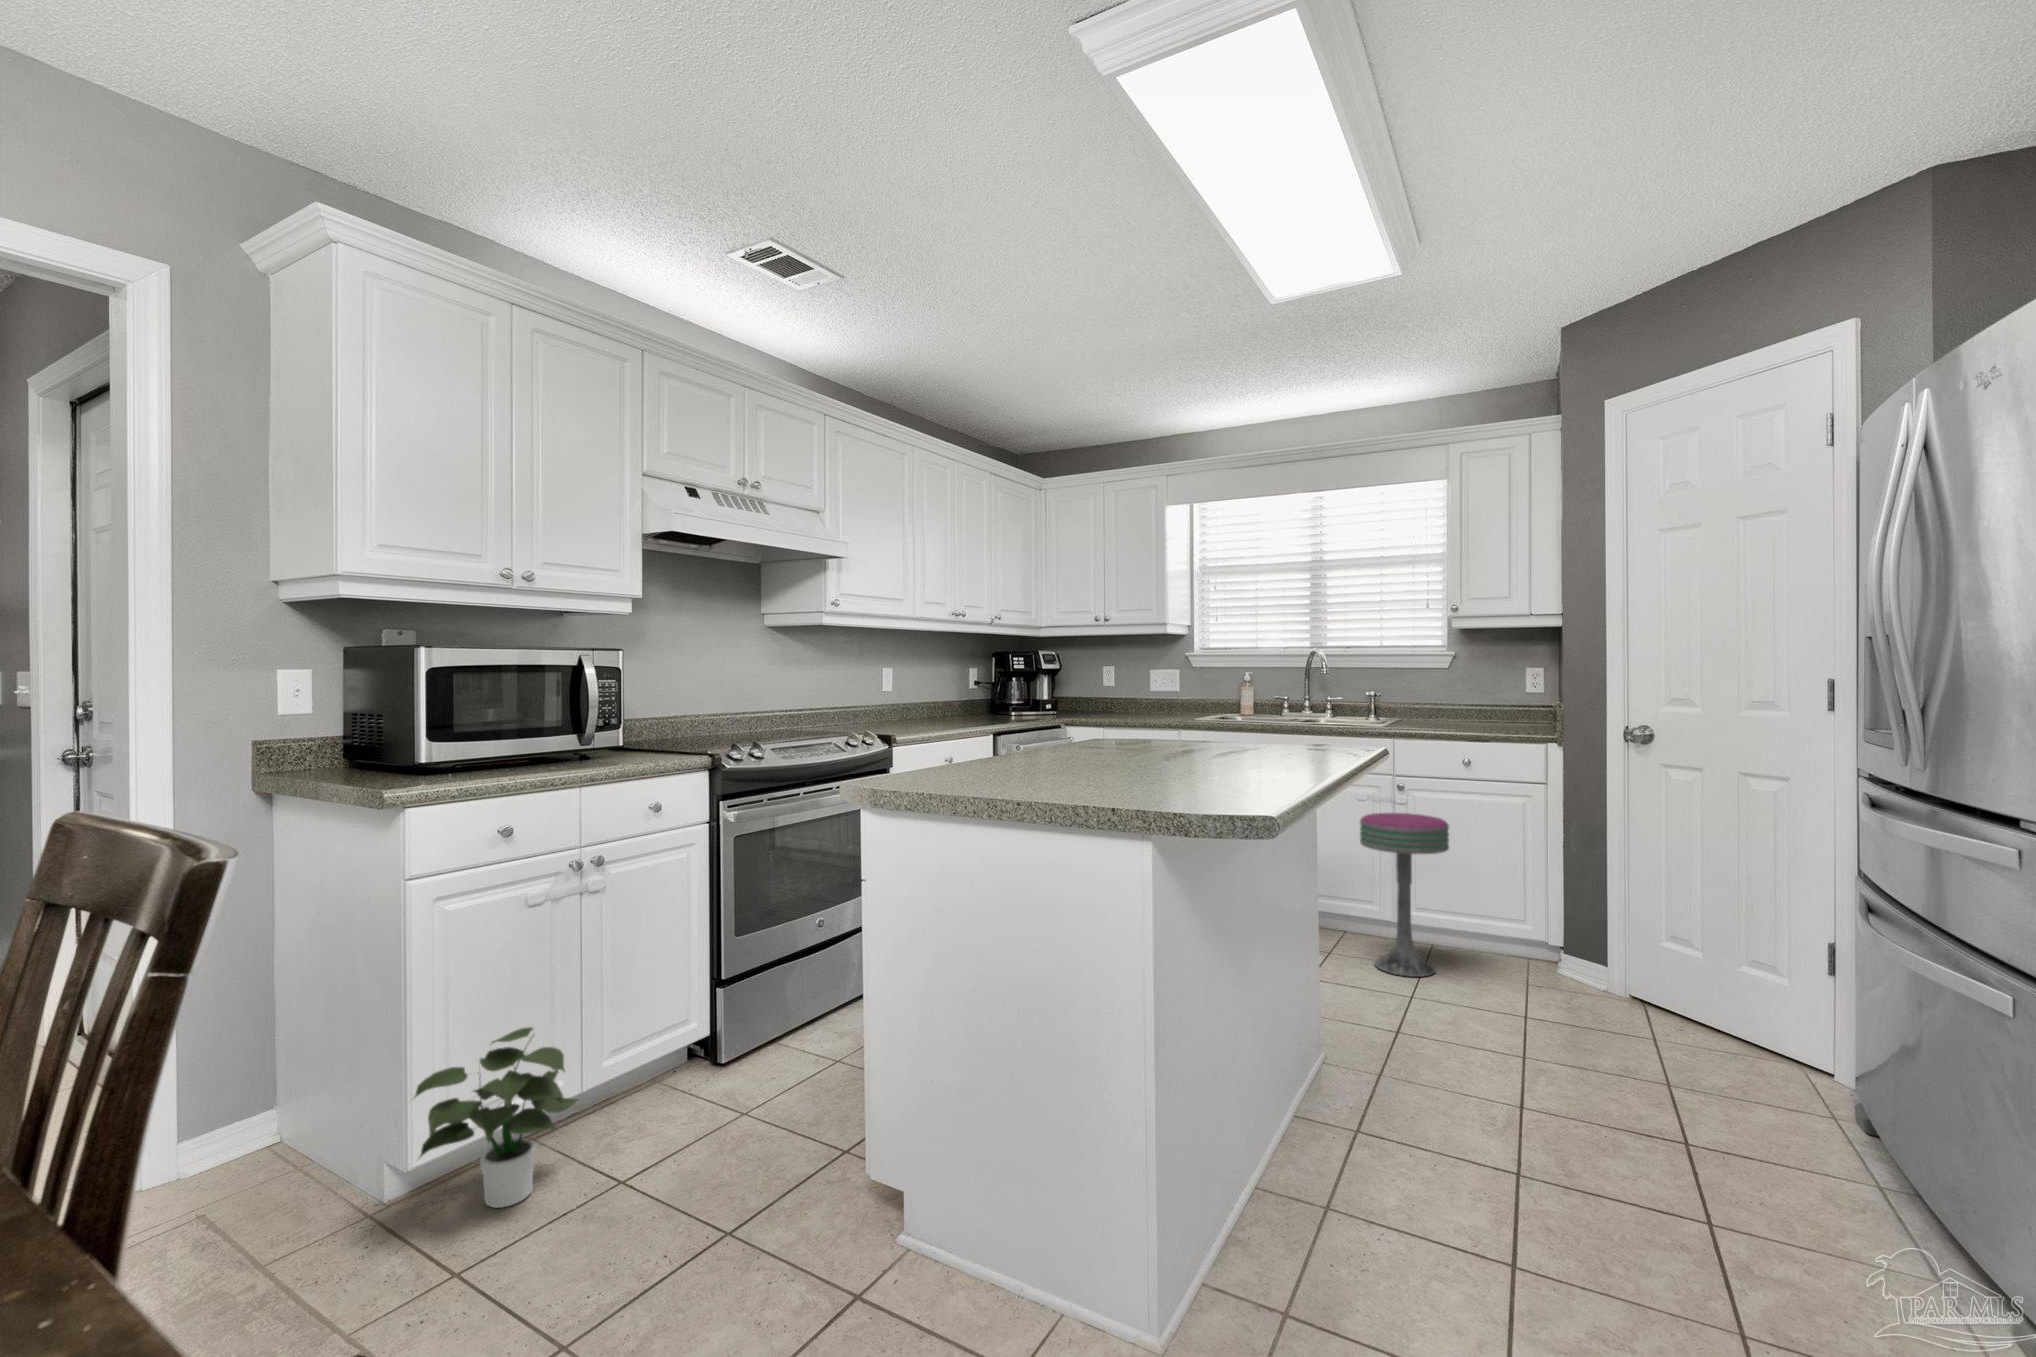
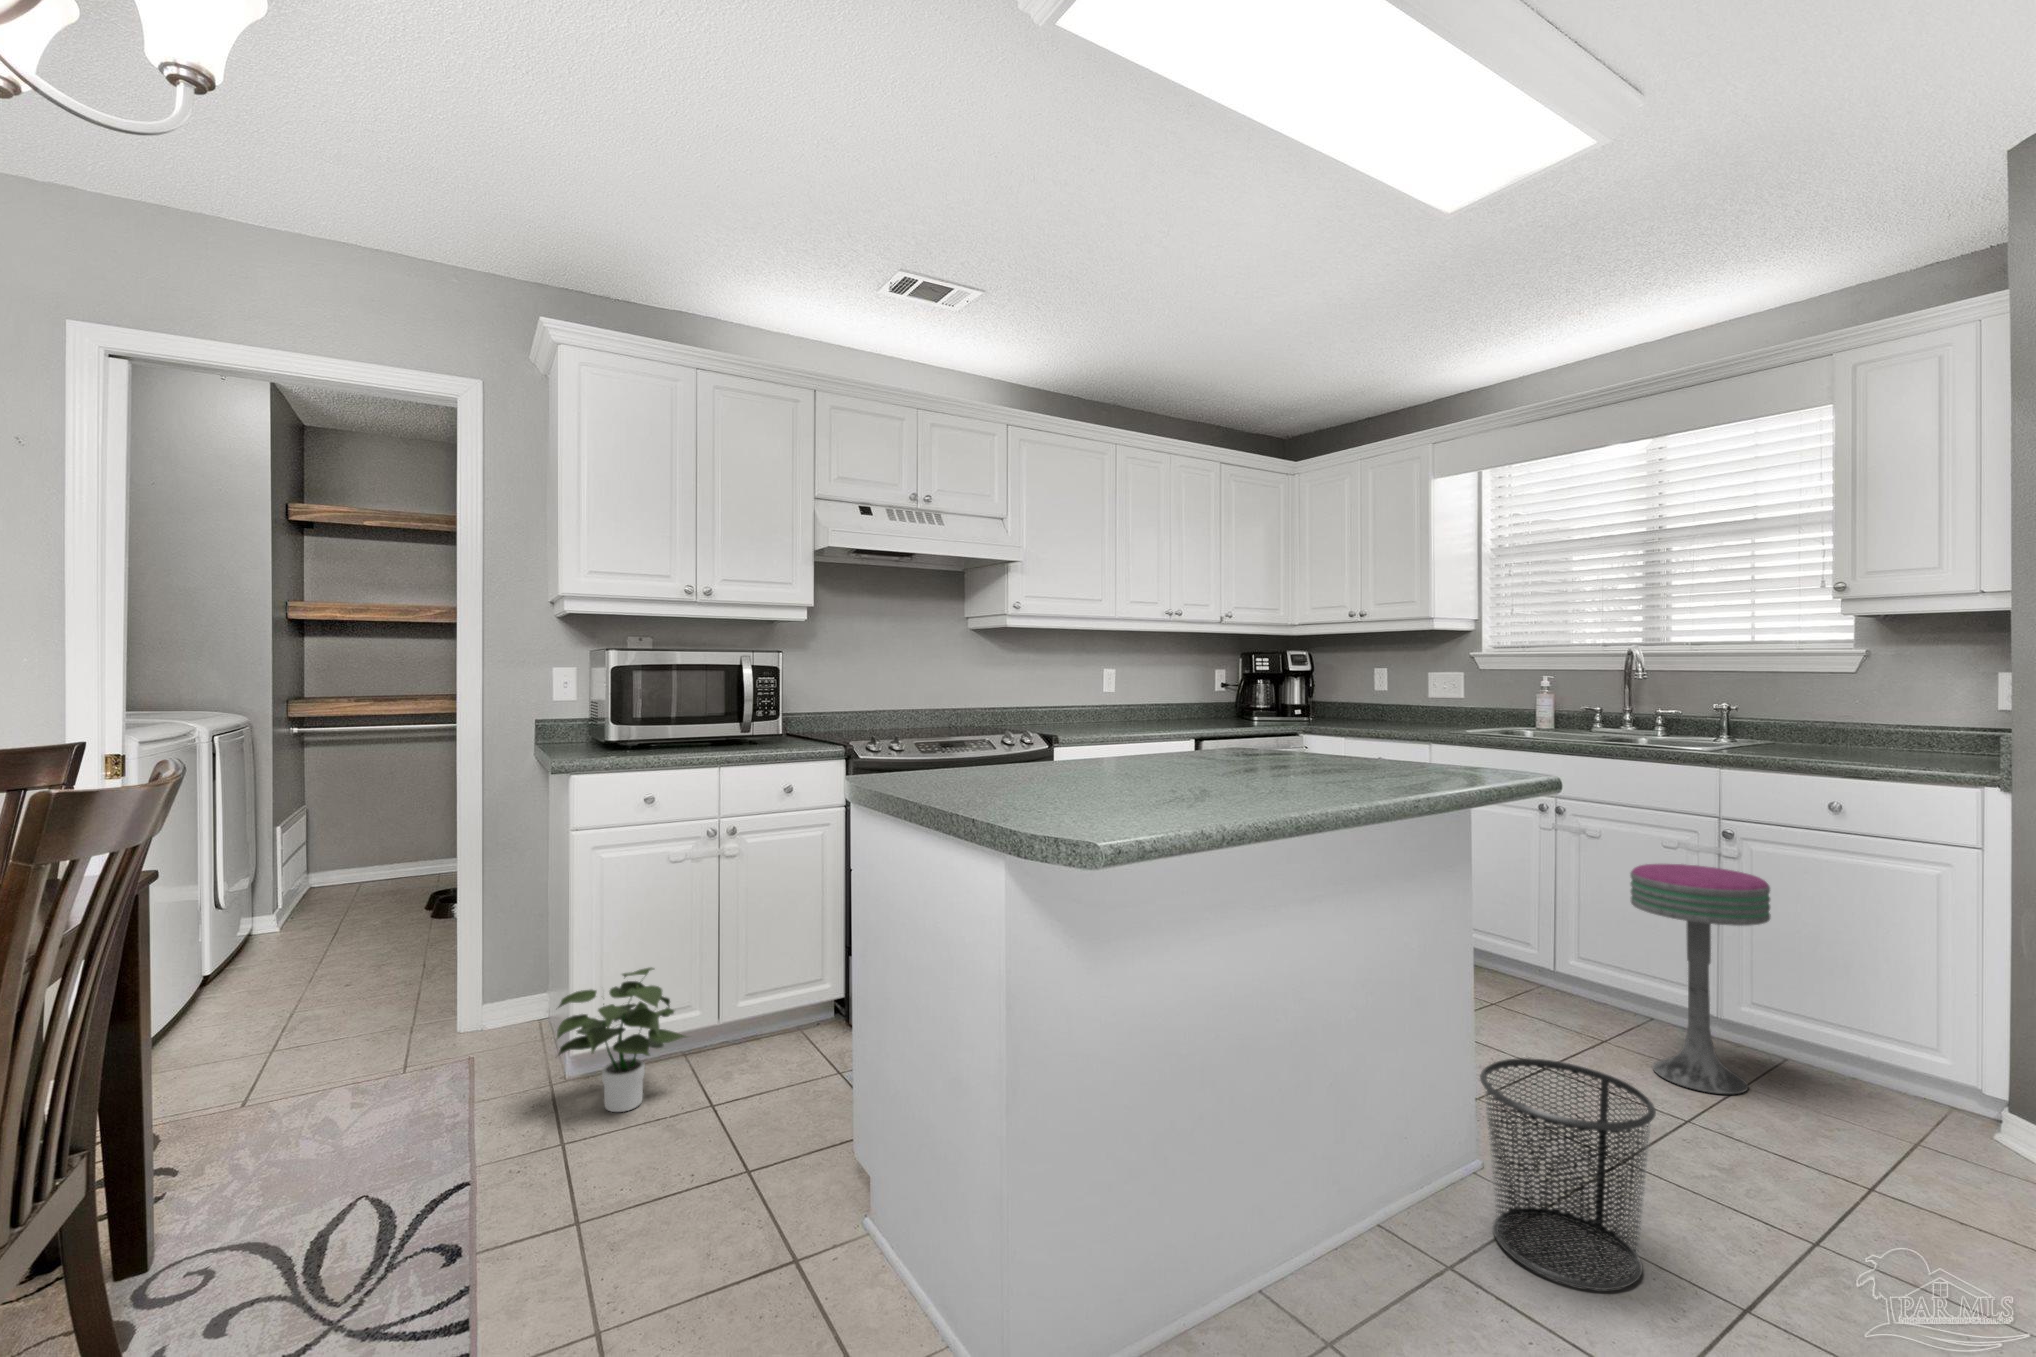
waste bin: none [1358,967,1482,1129] -> present [1480,1058,1656,1290]

